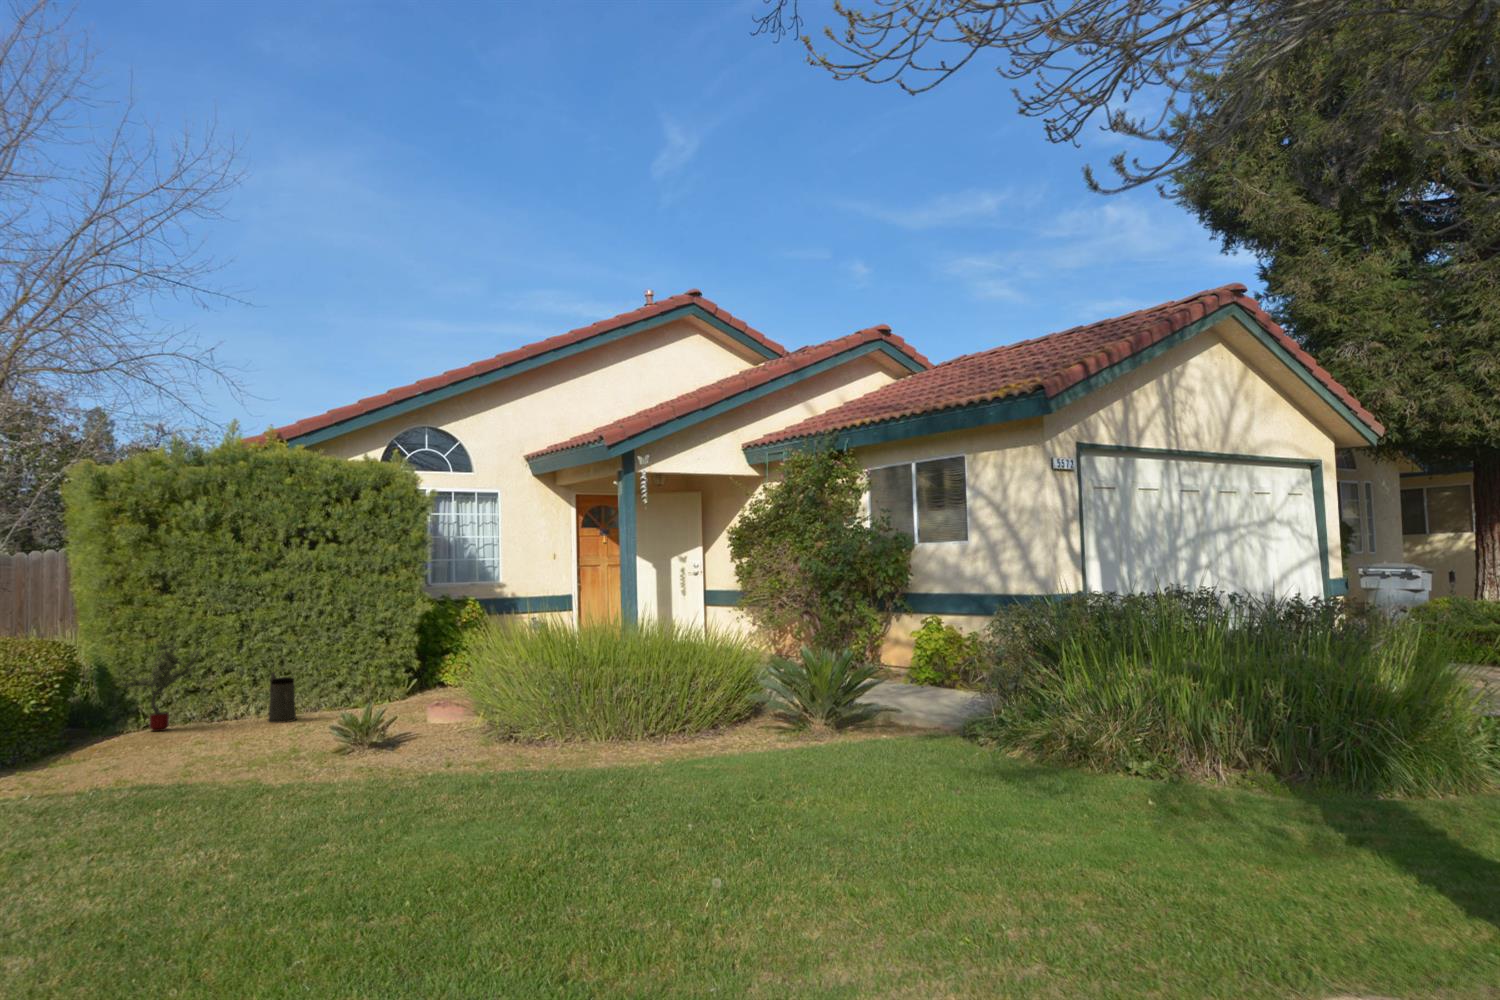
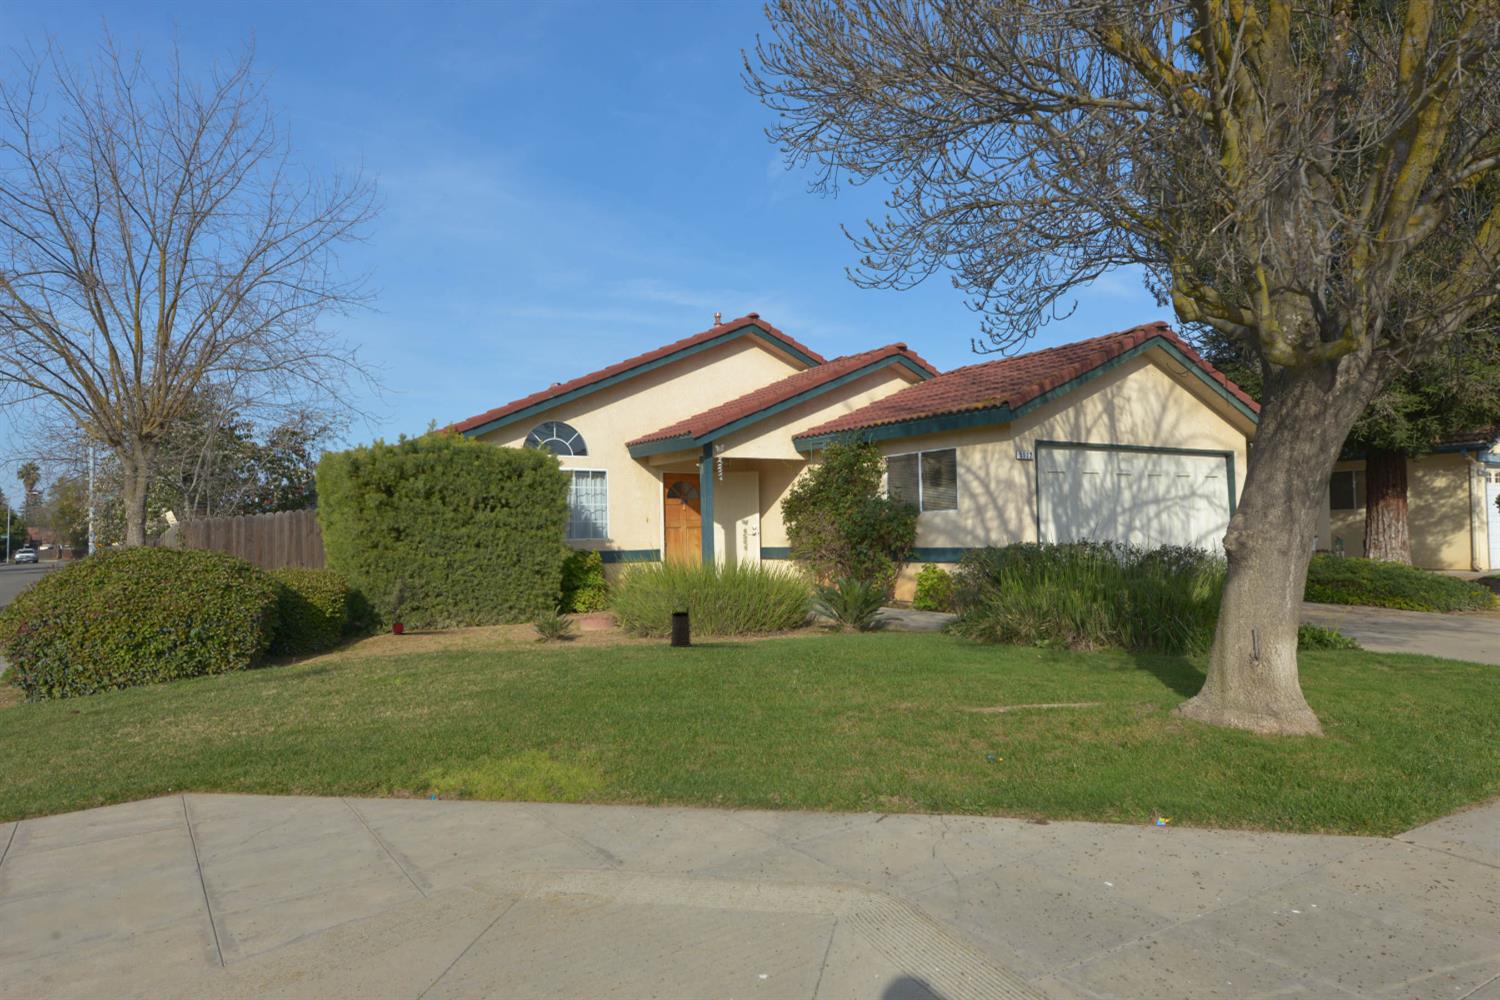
watering can: present [268,672,297,723] -> present [670,607,691,647]

